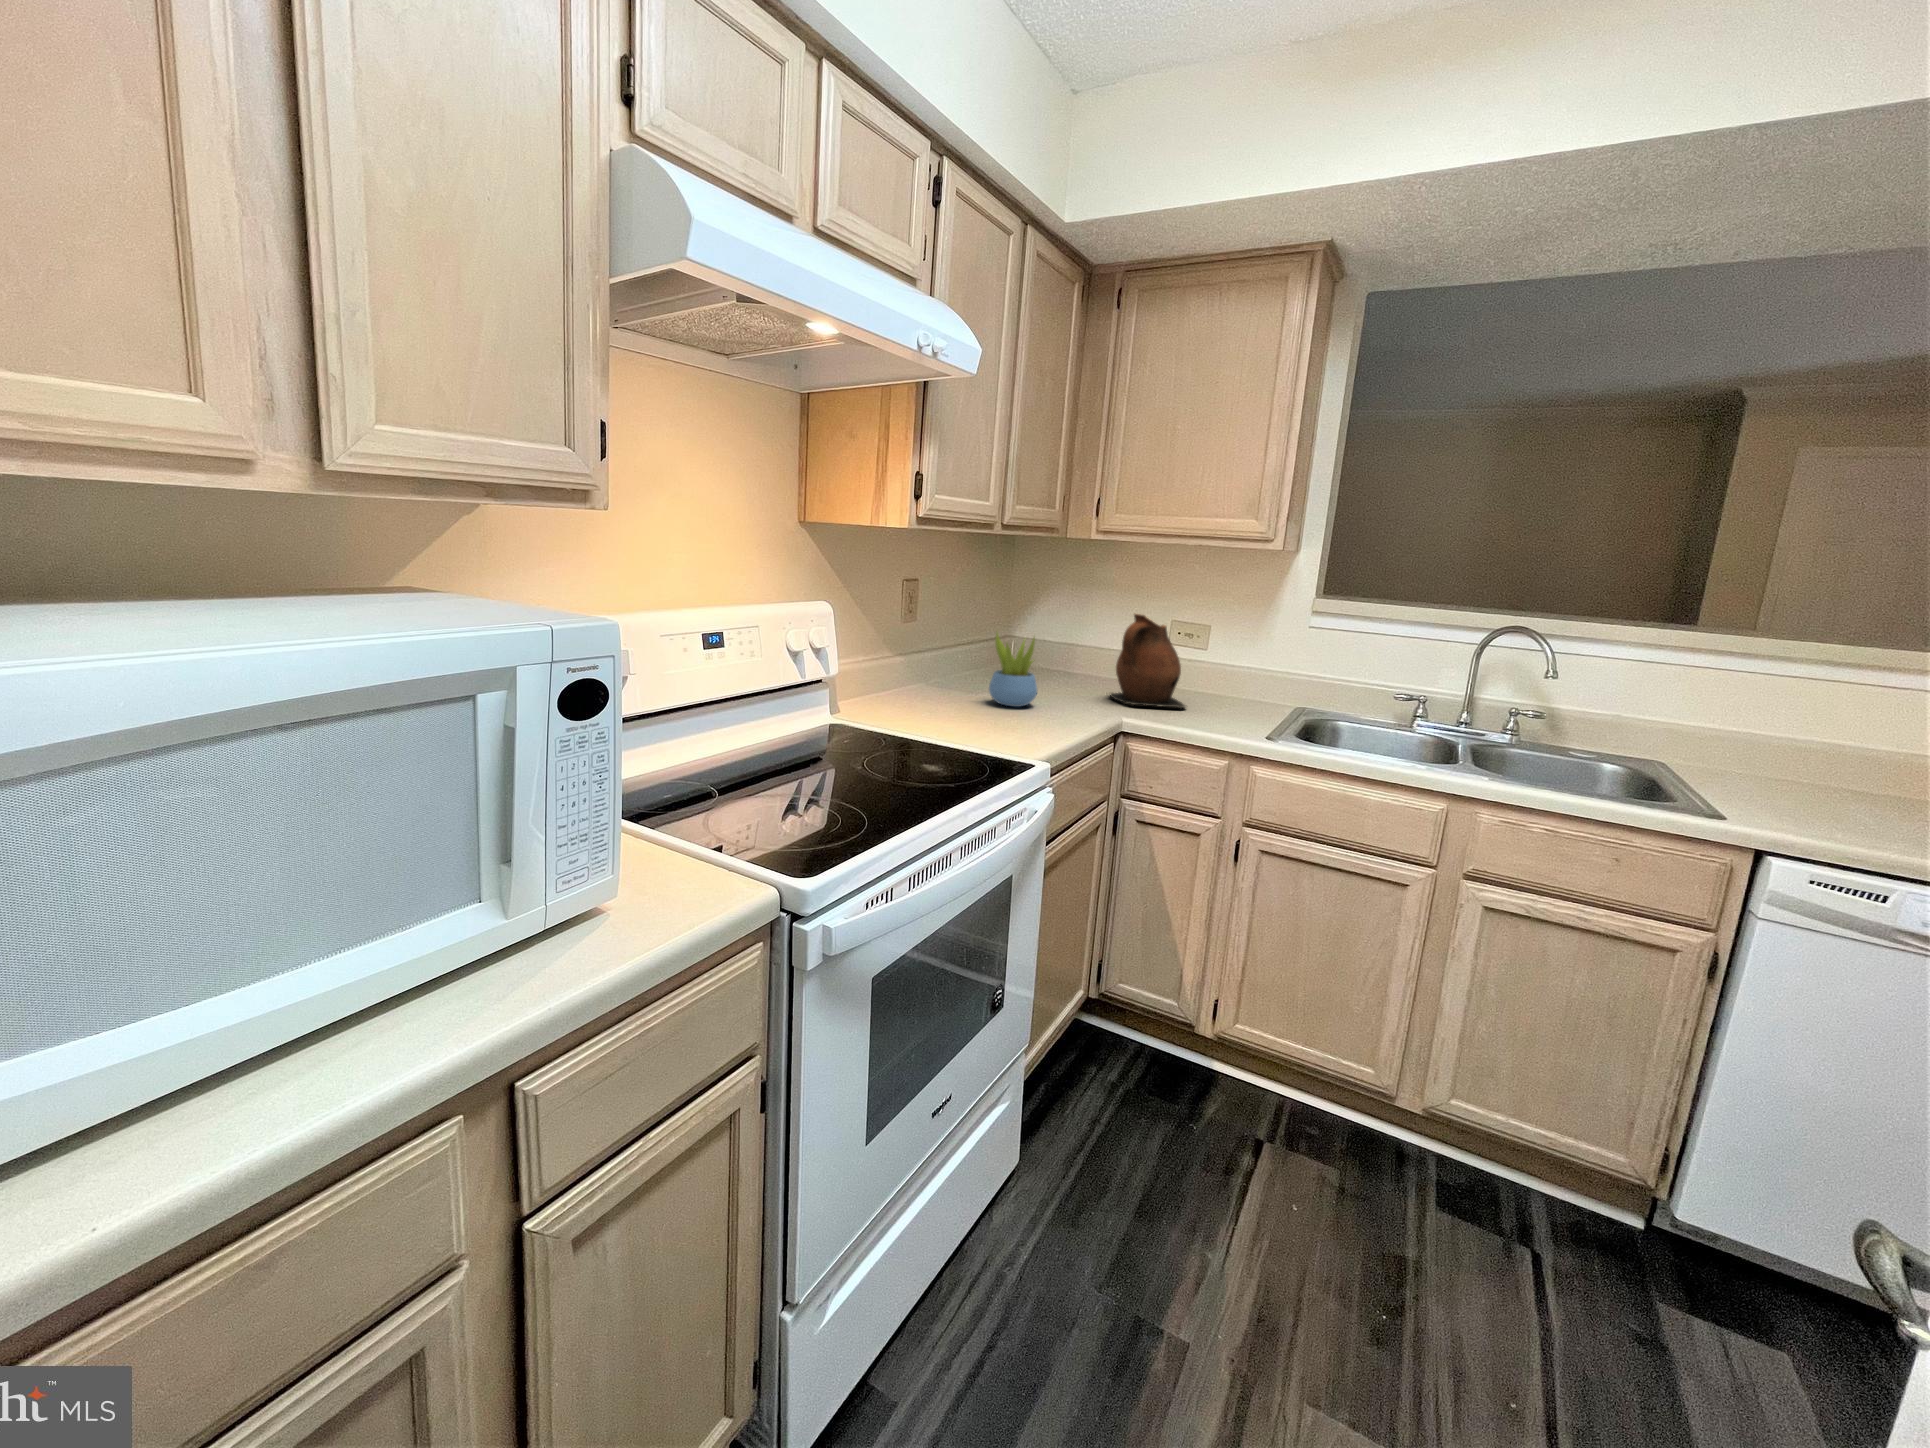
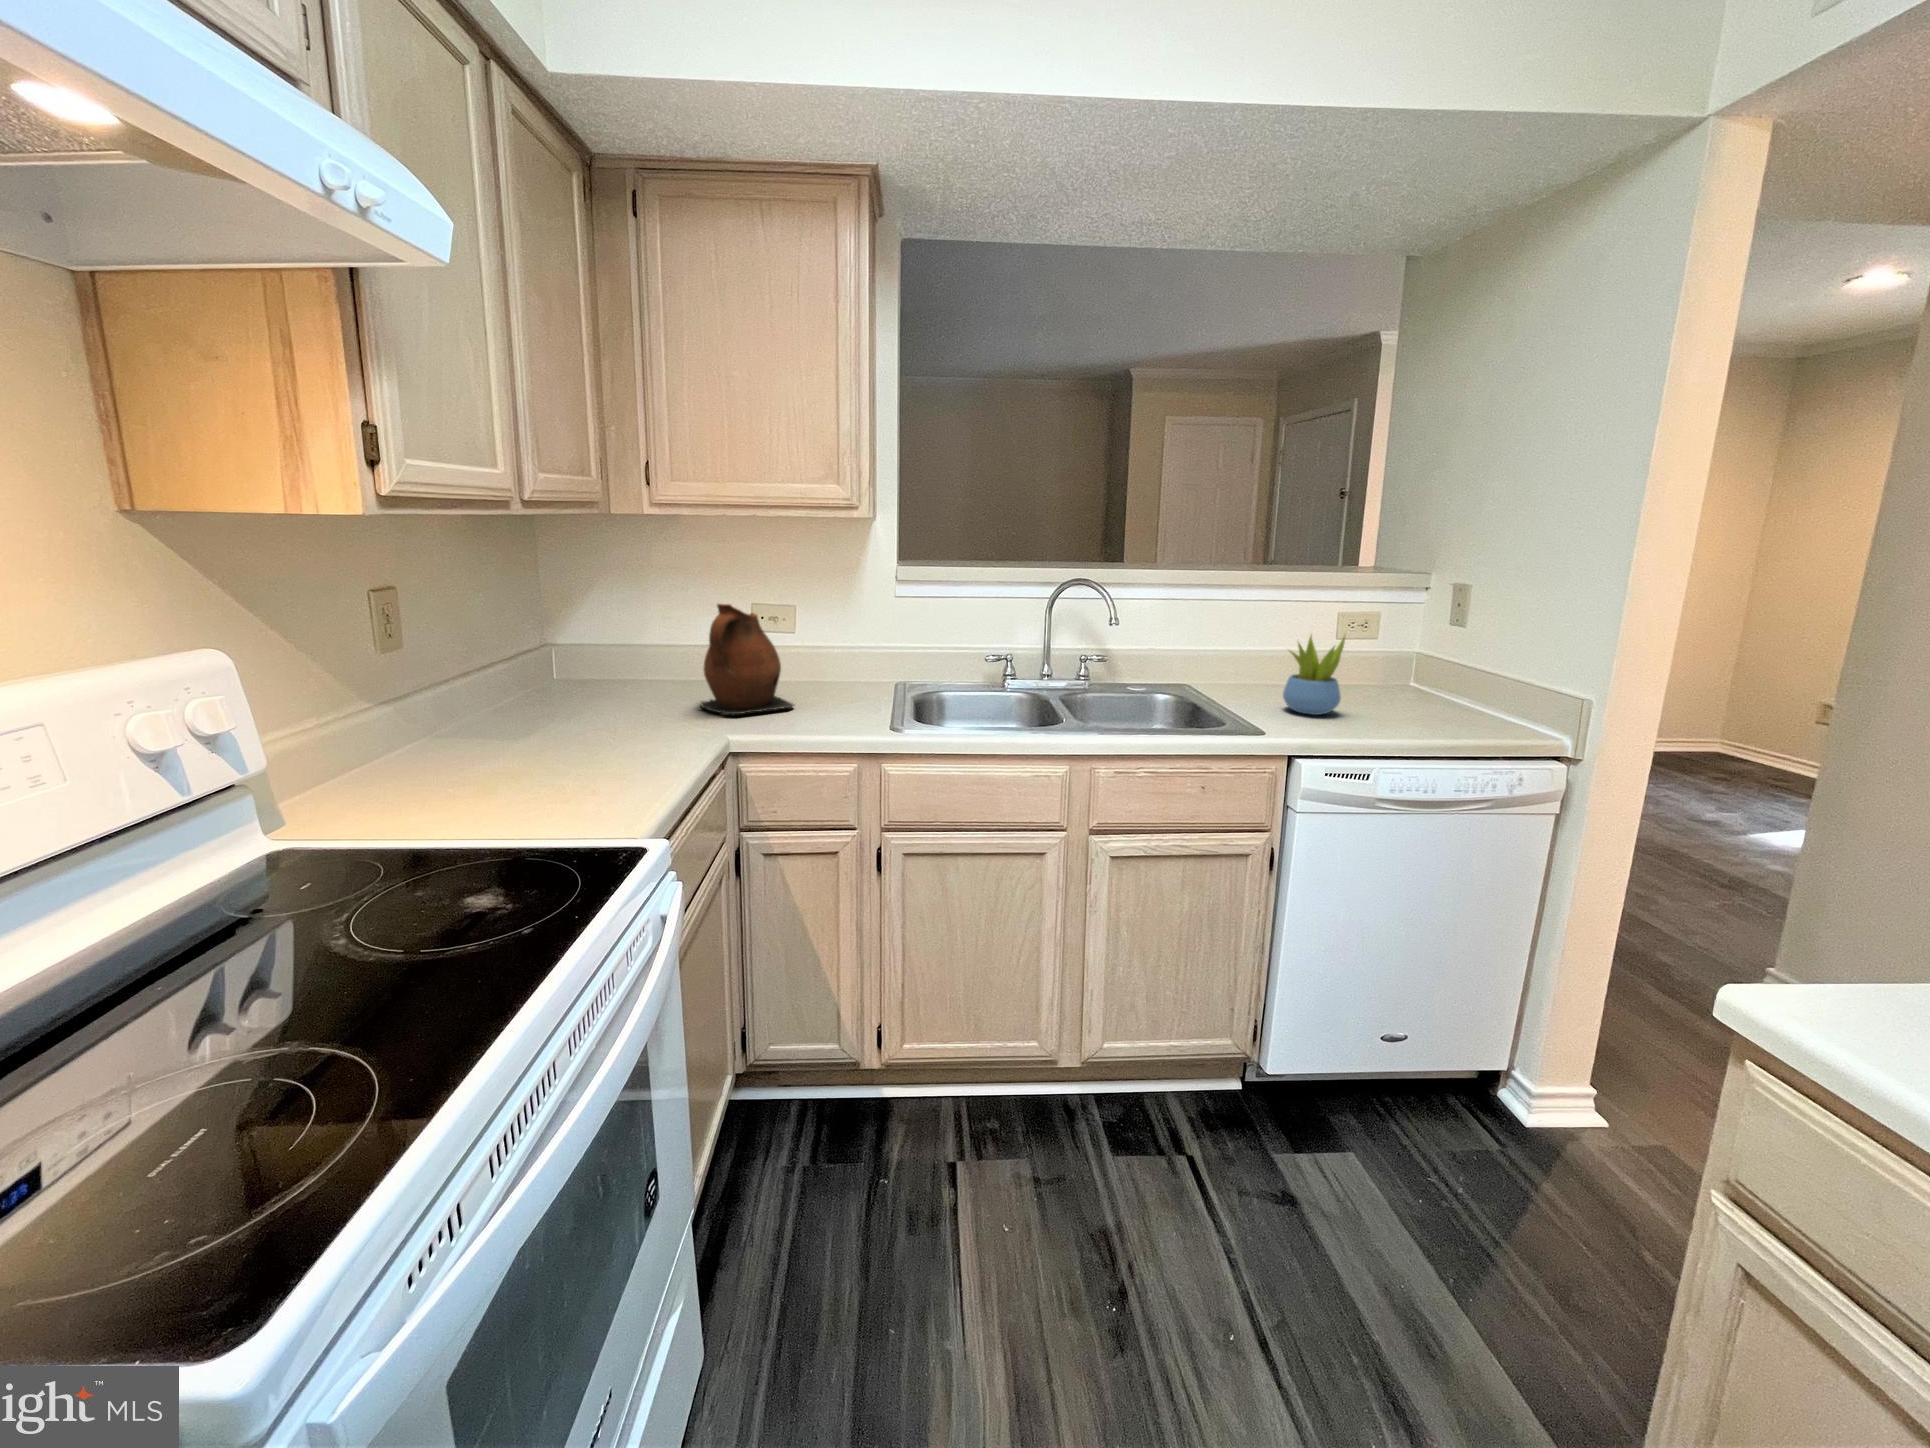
succulent plant: present [989,633,1037,707] -> present [1283,636,1345,715]

